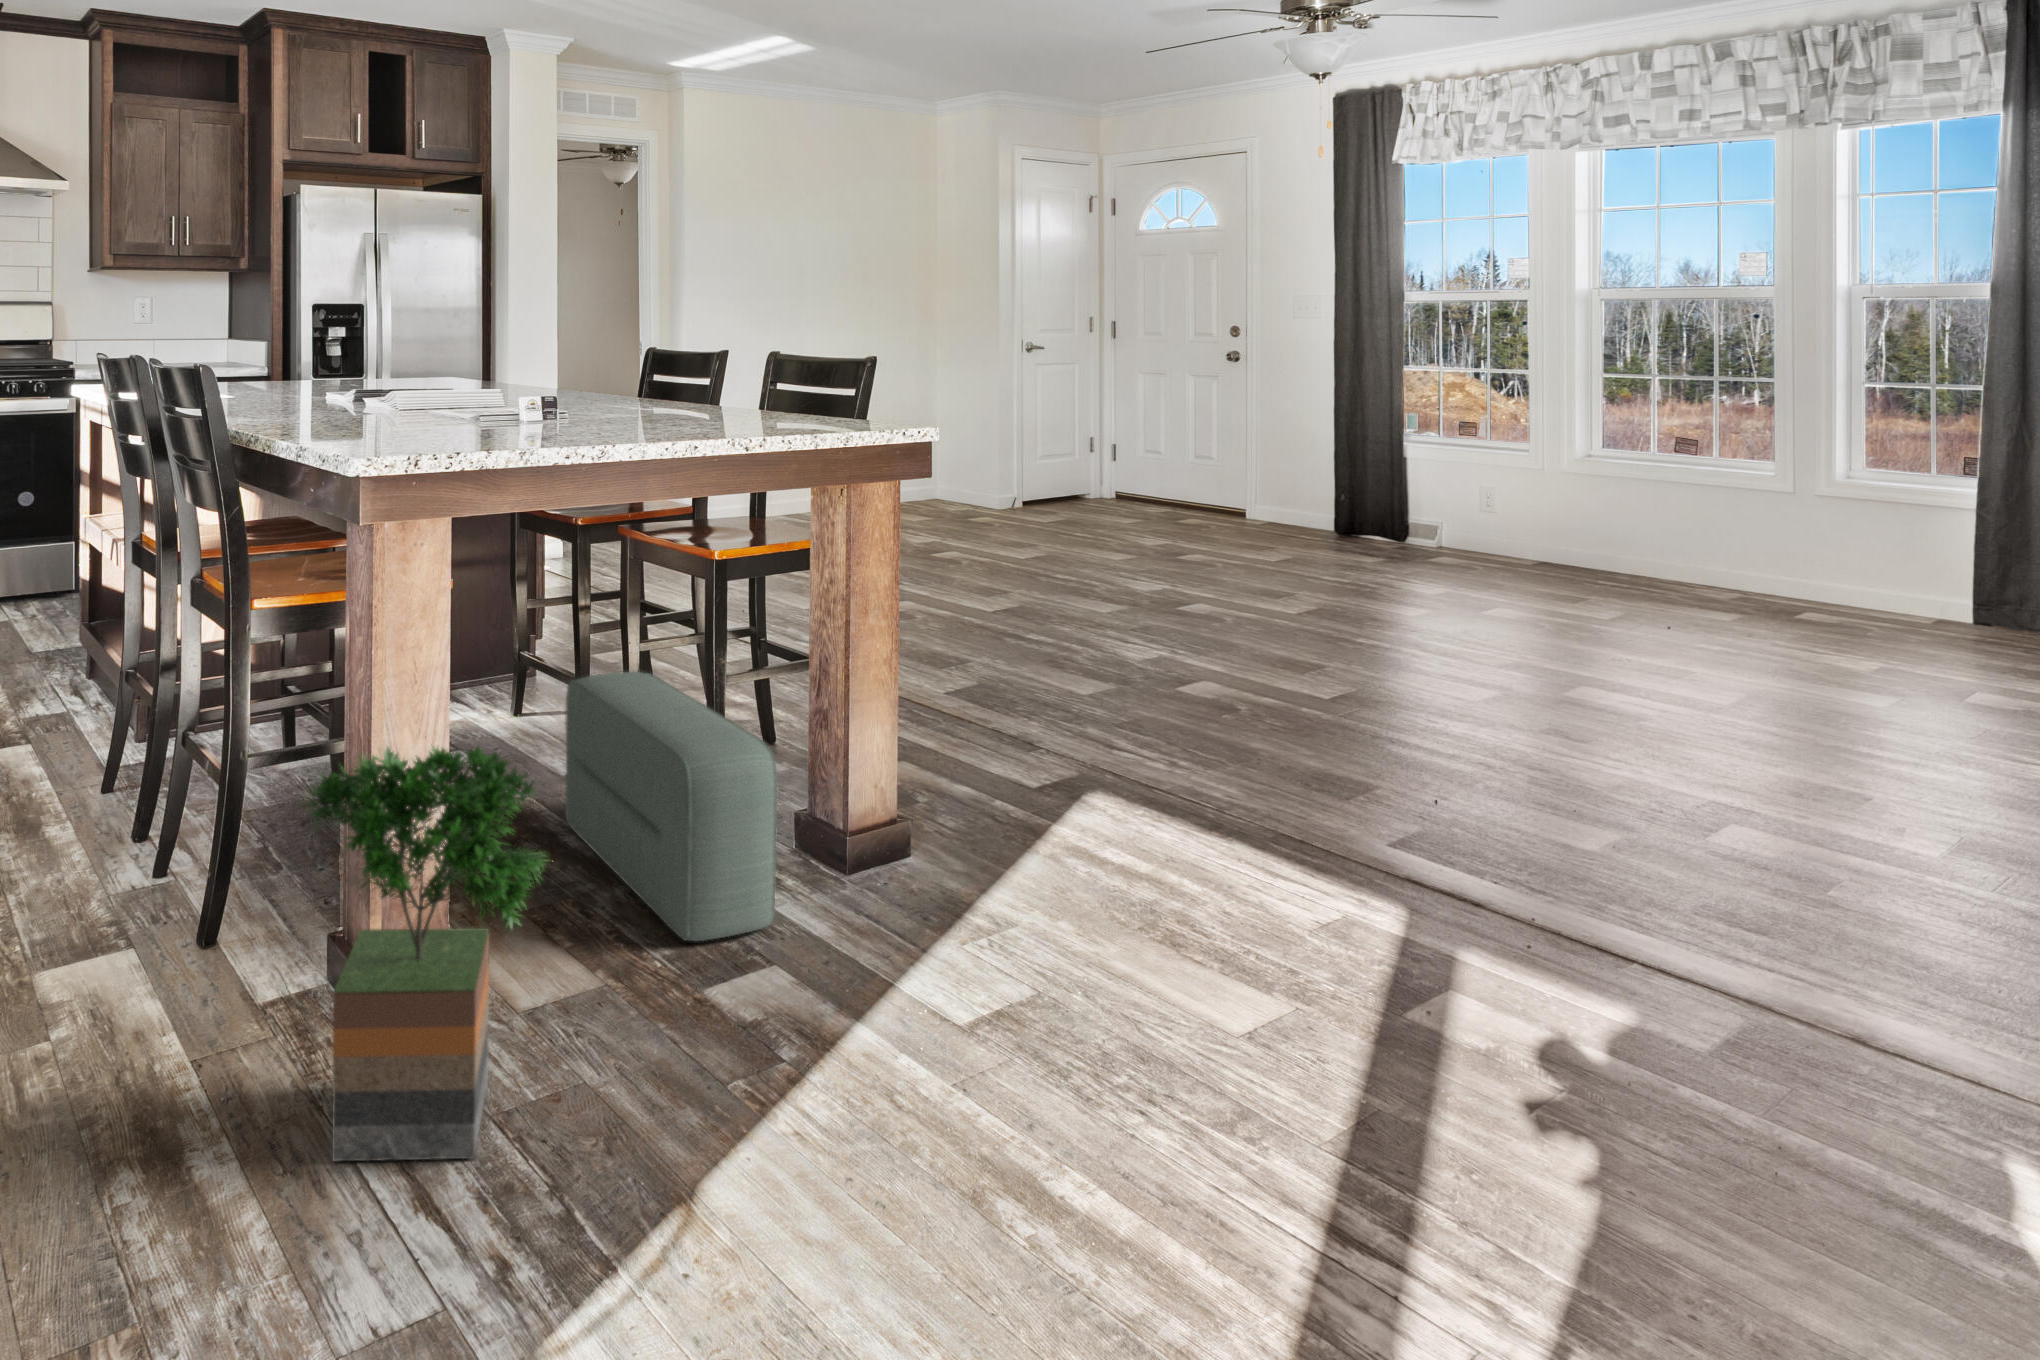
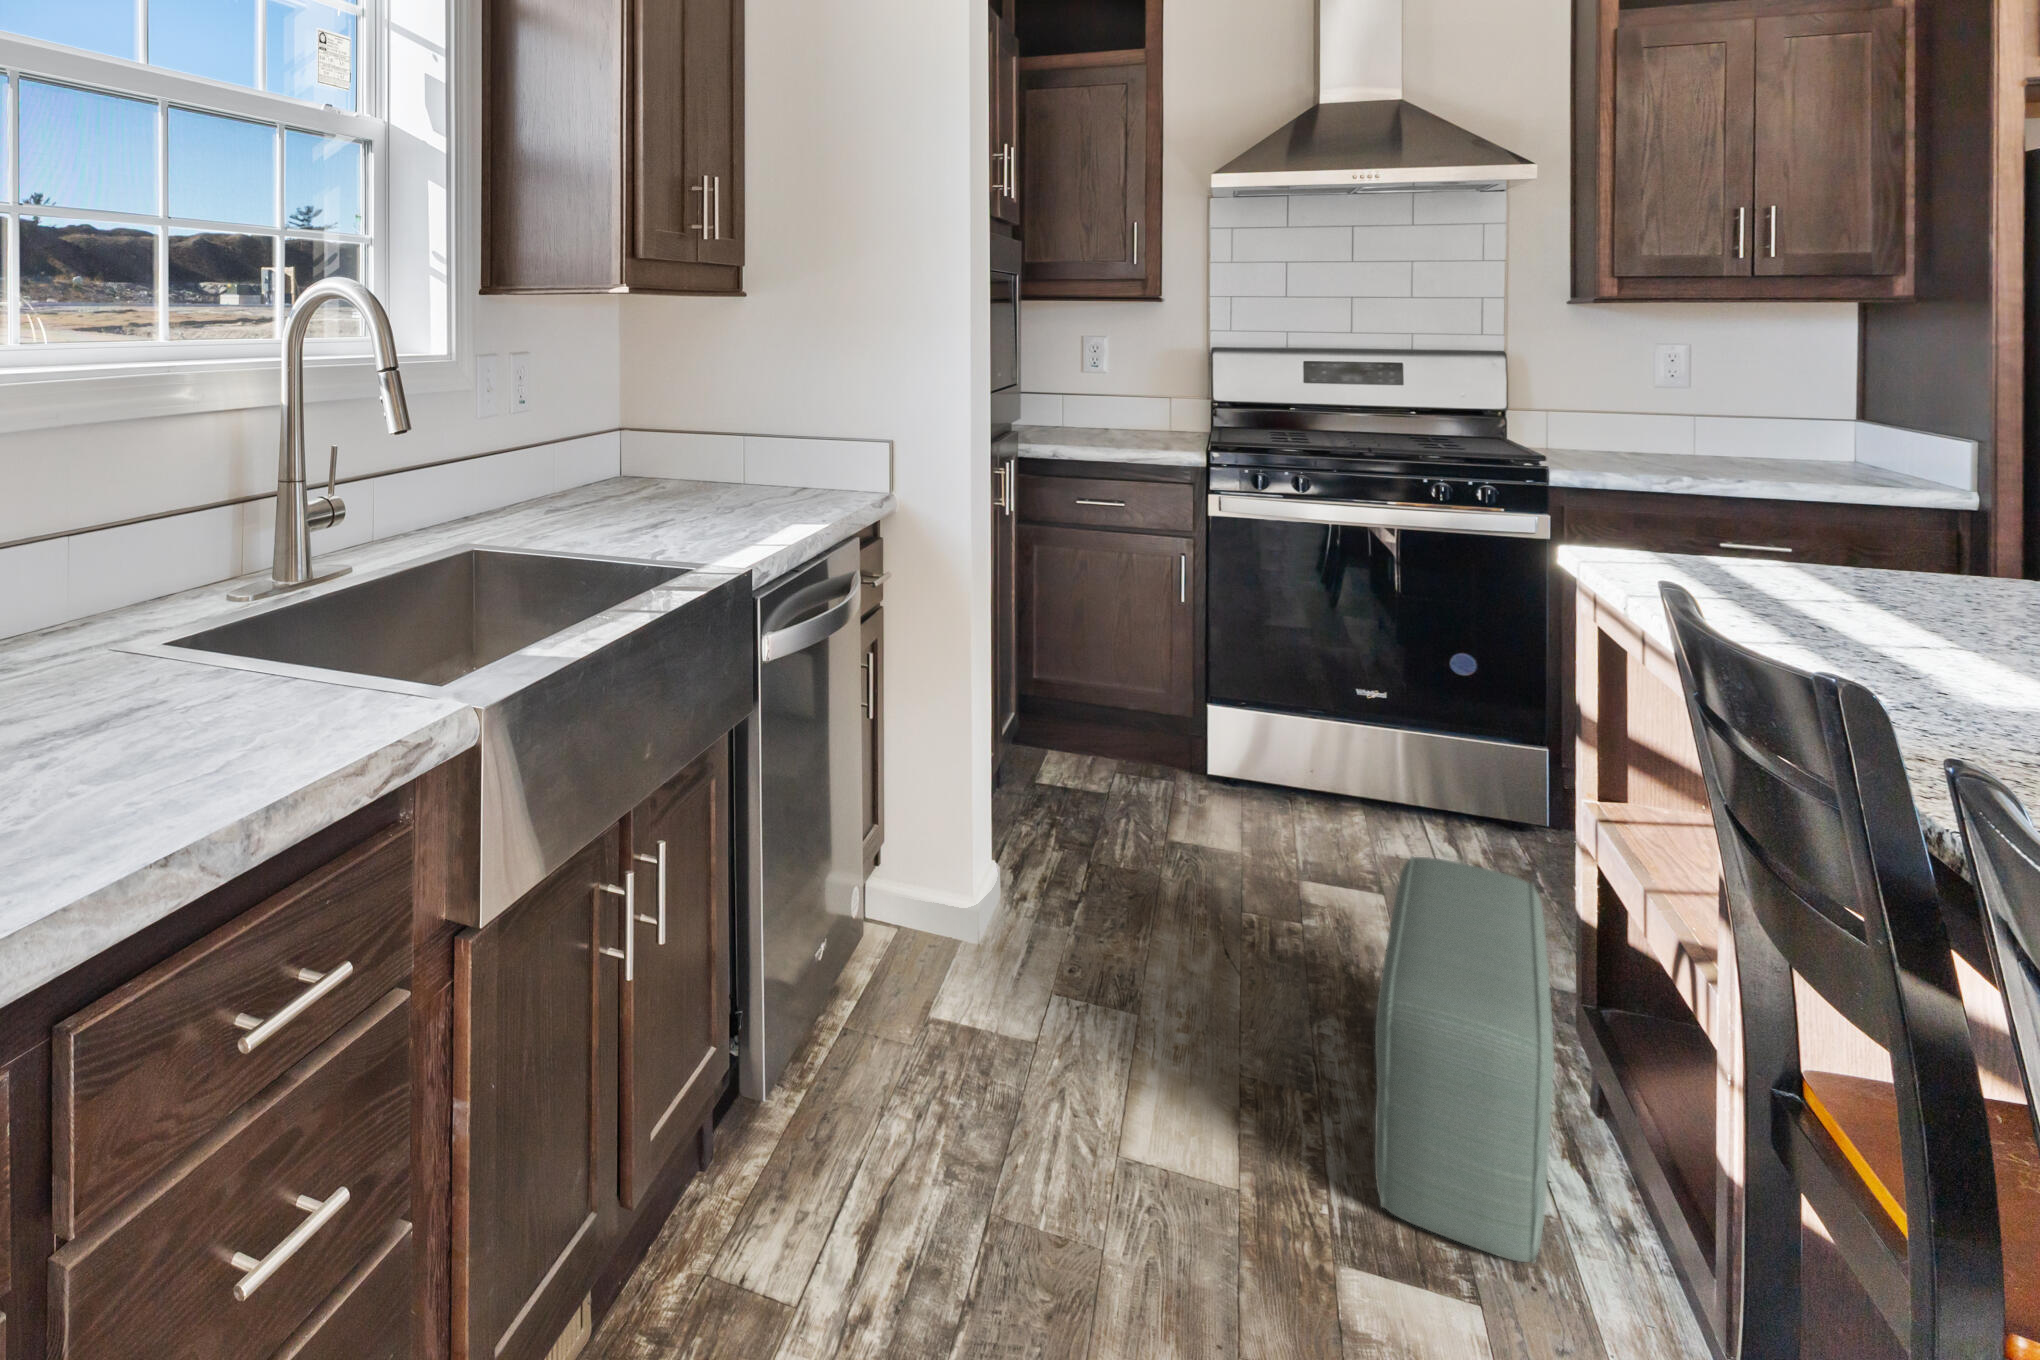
potted tree: present [304,746,551,1161] -> none [835,826,1073,1231]

